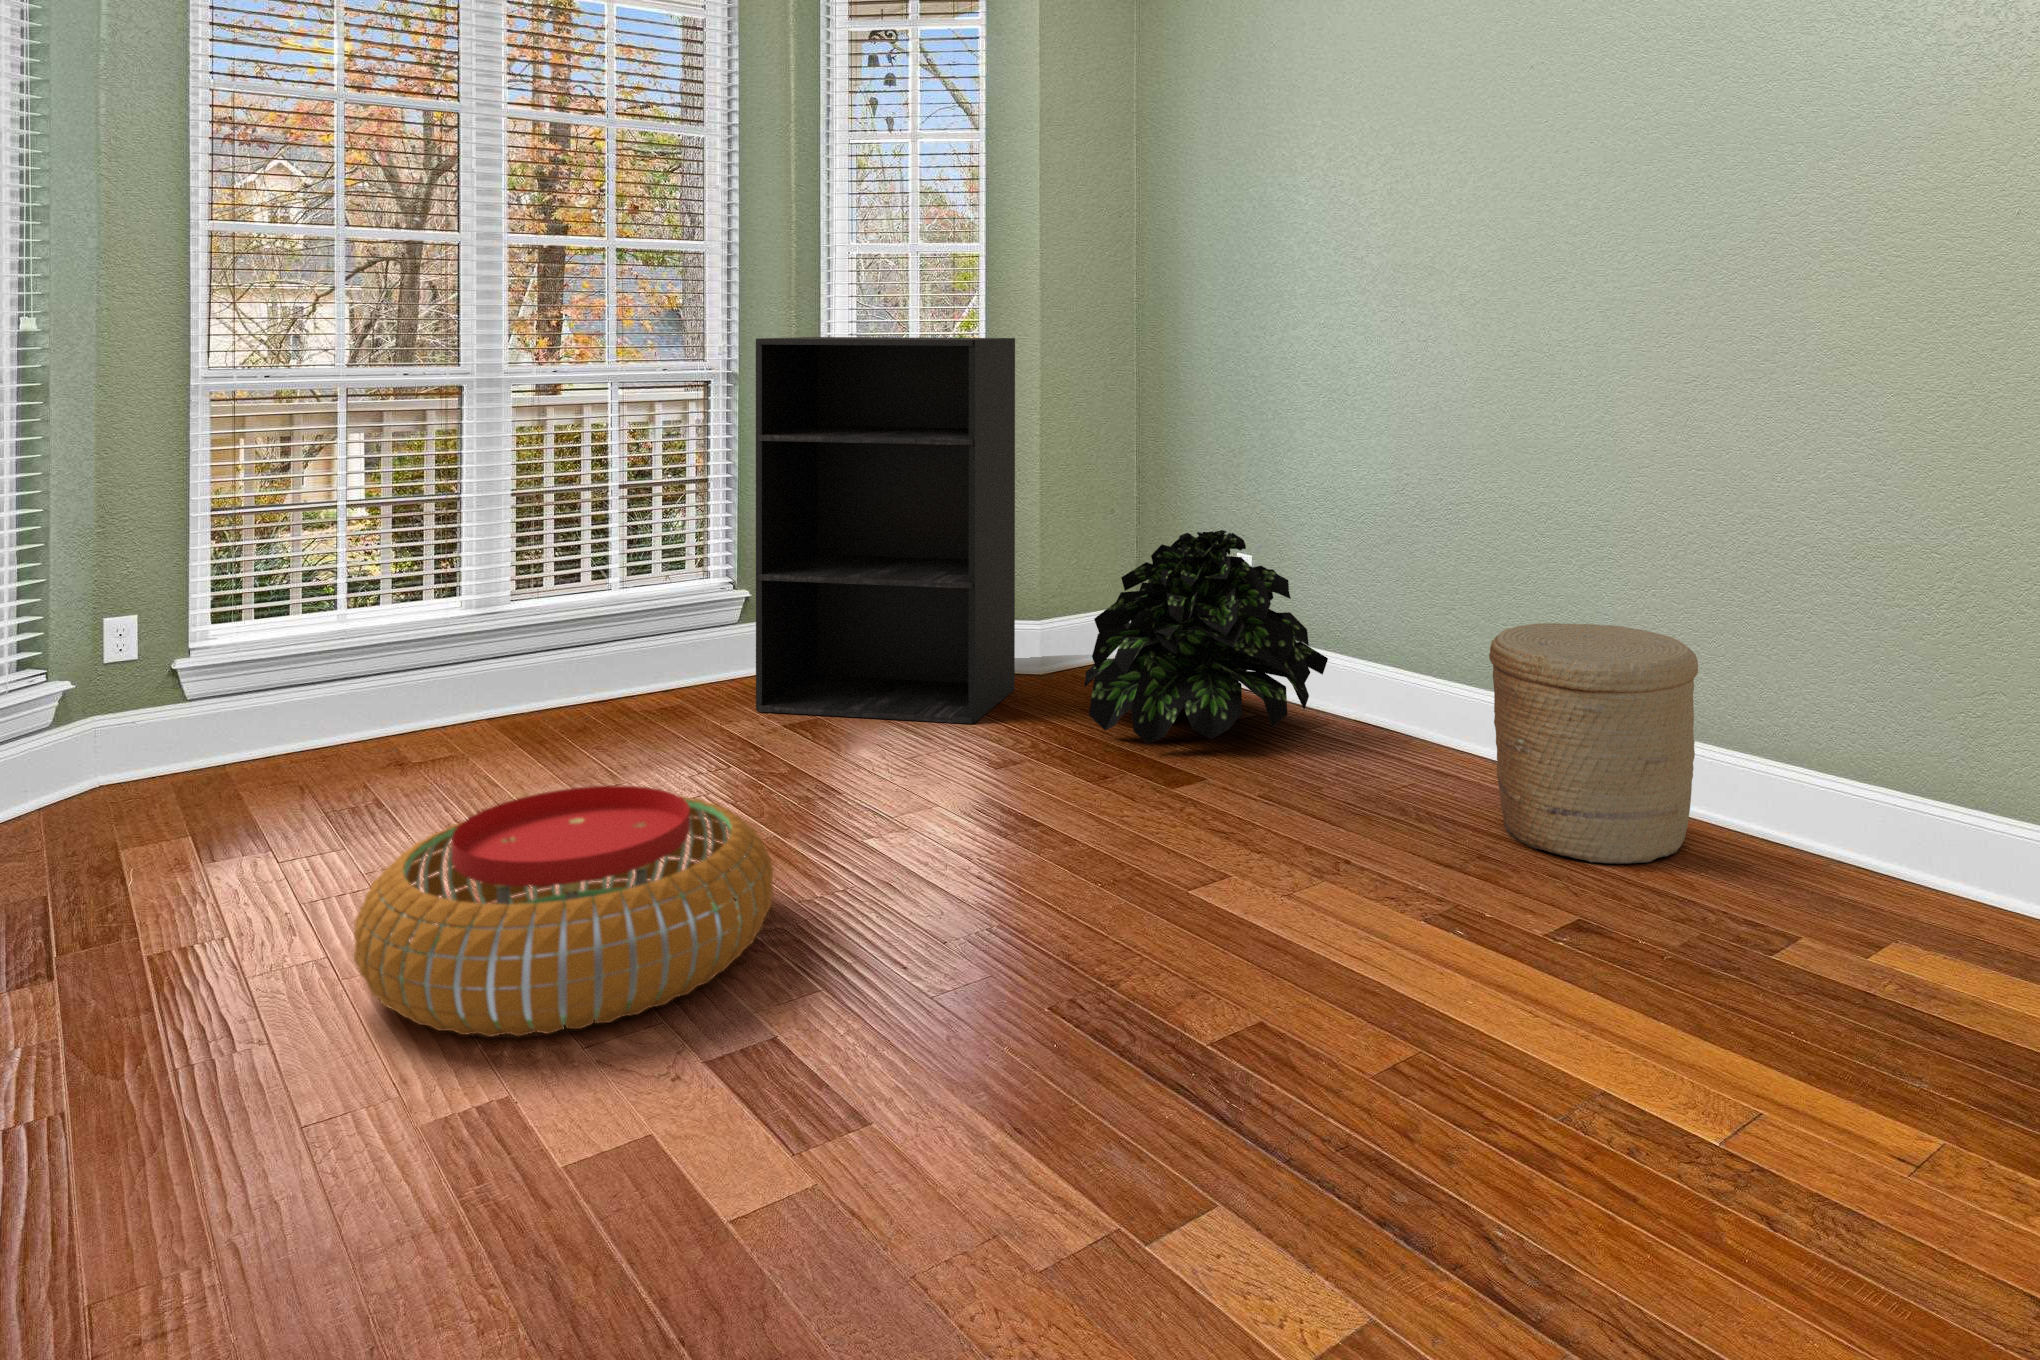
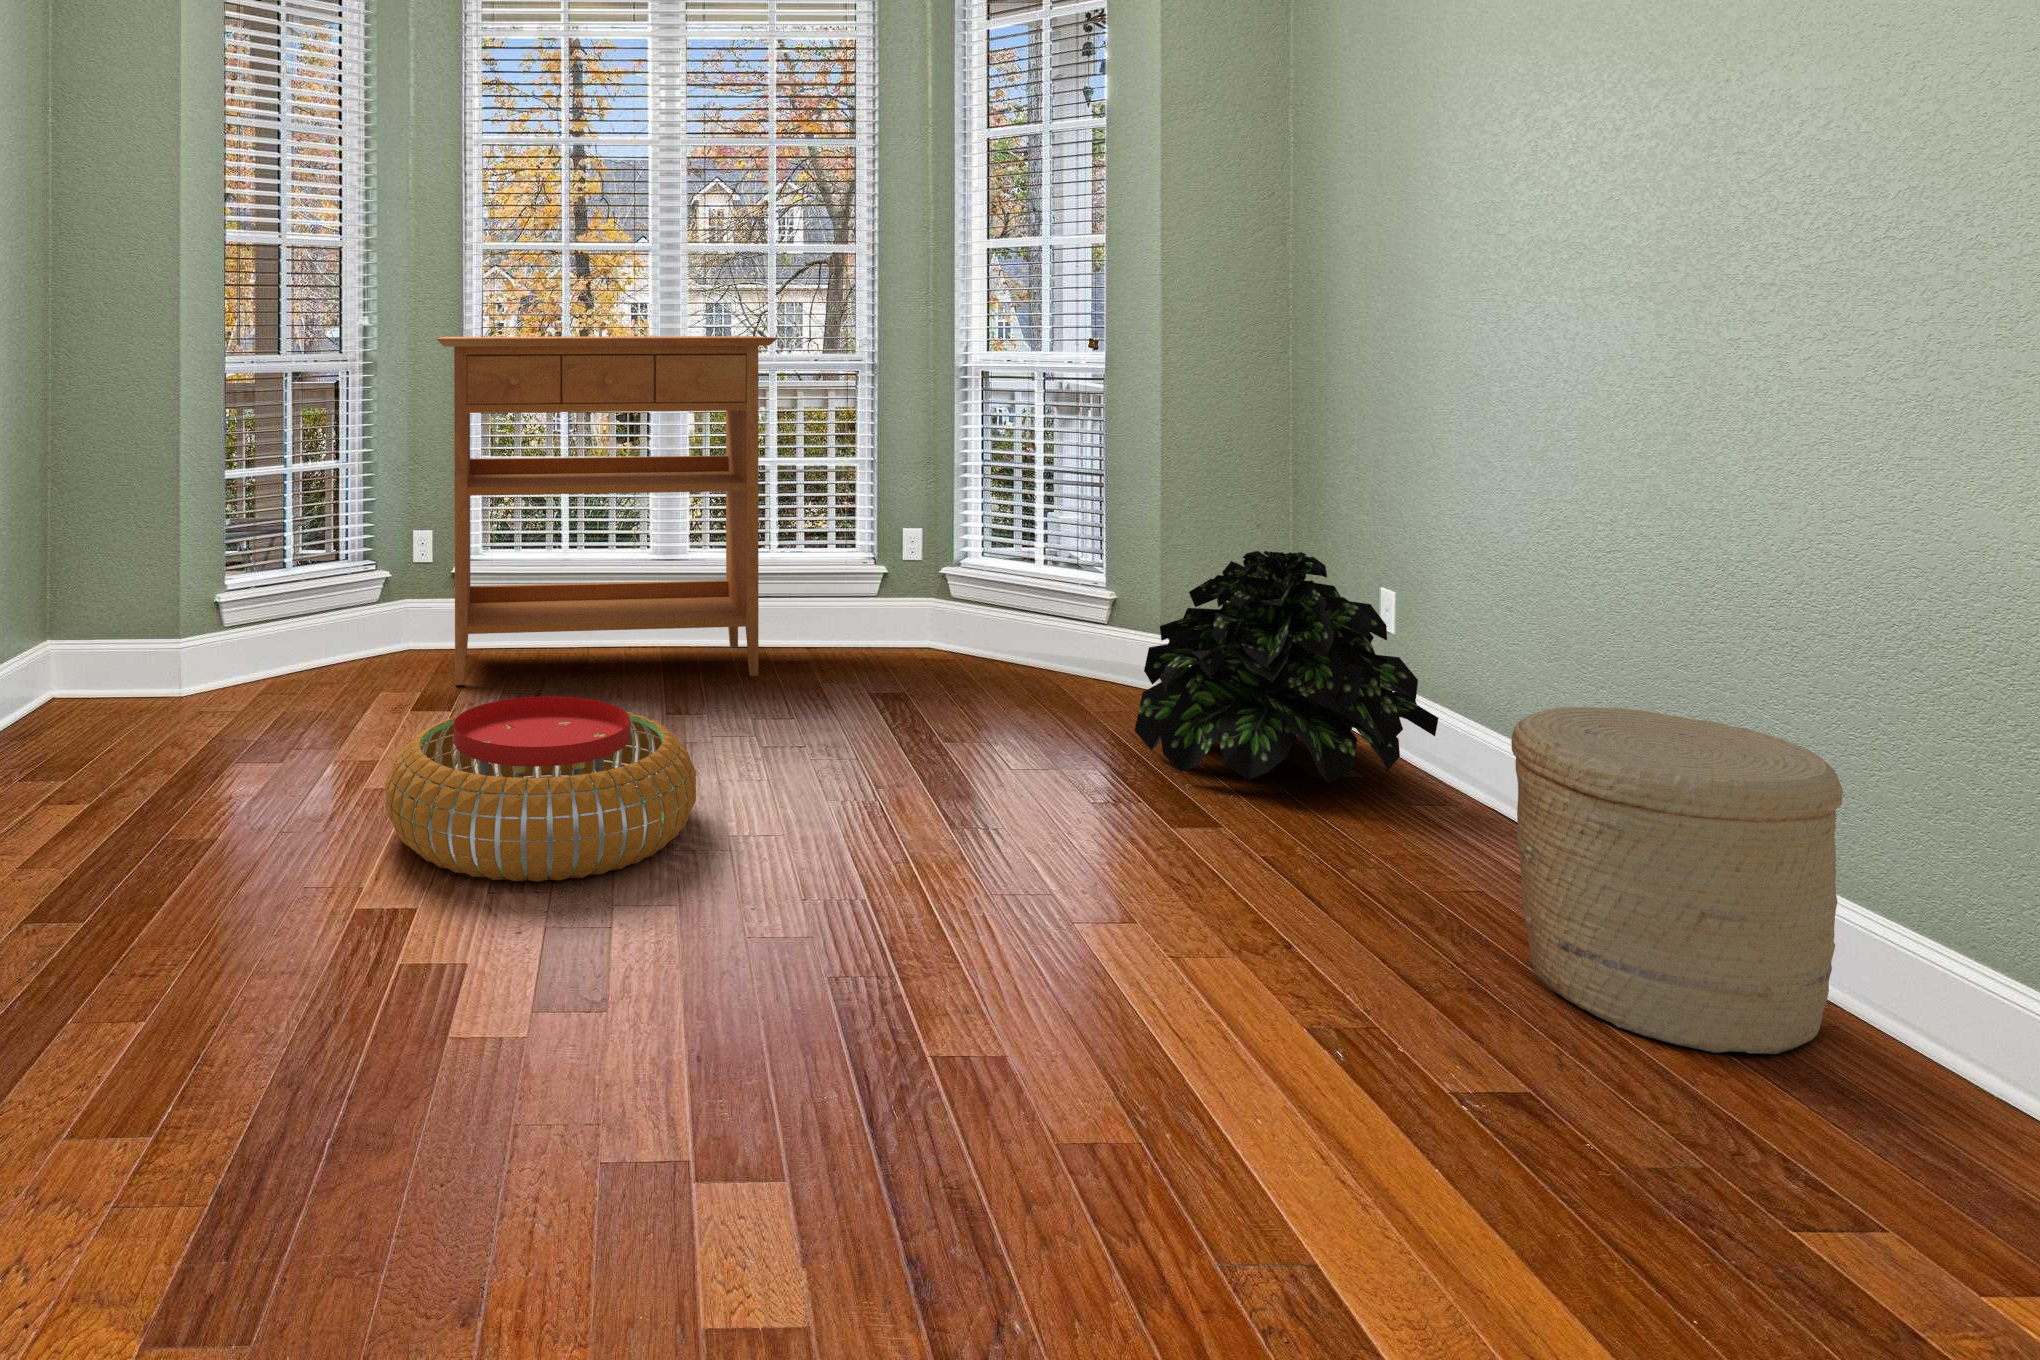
bookshelf: present [756,337,1015,724] -> none [861,335,1113,720]
console table: none [165,340,667,818] -> present [437,336,777,685]

